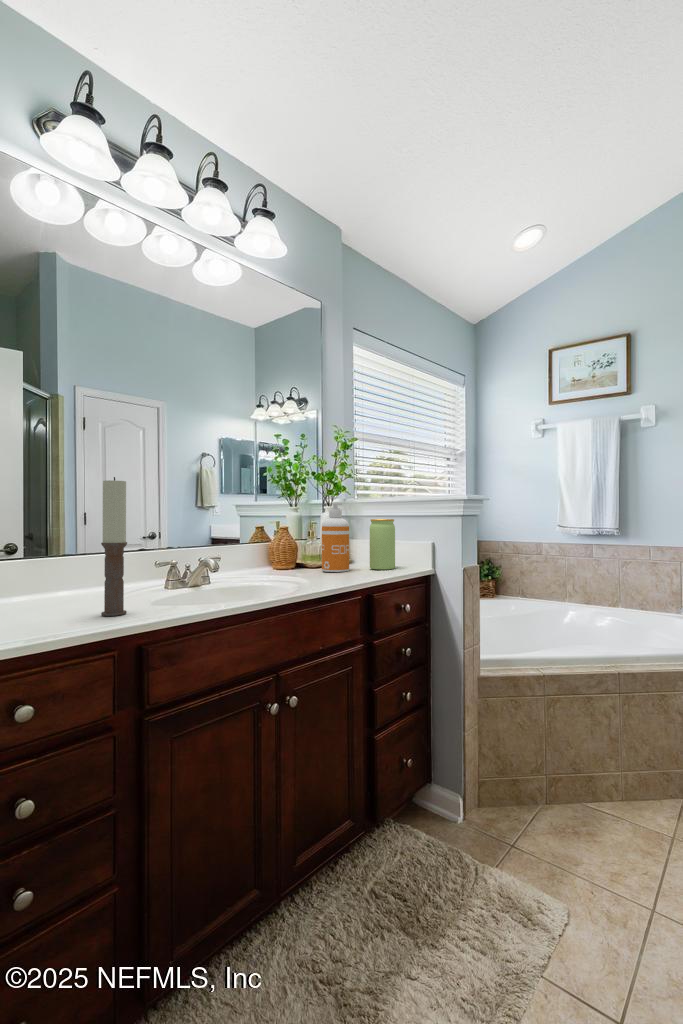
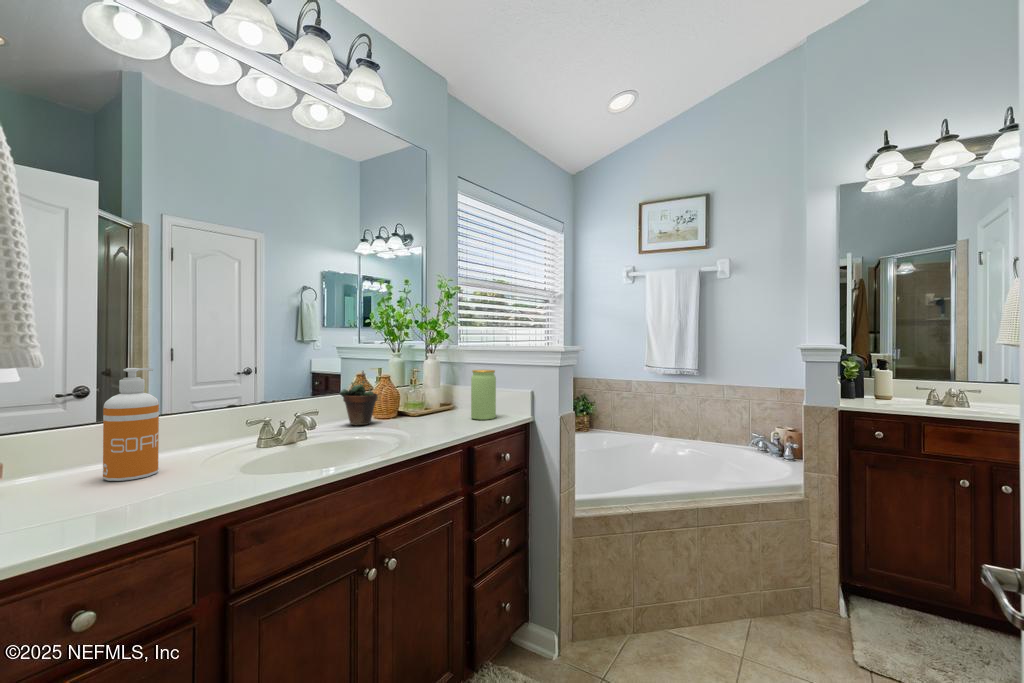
candle: present [101,477,127,616] -> none [172,345,203,498]
soap dispenser: present [322,502,349,572] -> present [103,368,159,481]
succulent plant: none [239,519,276,574] -> present [340,371,378,425]

